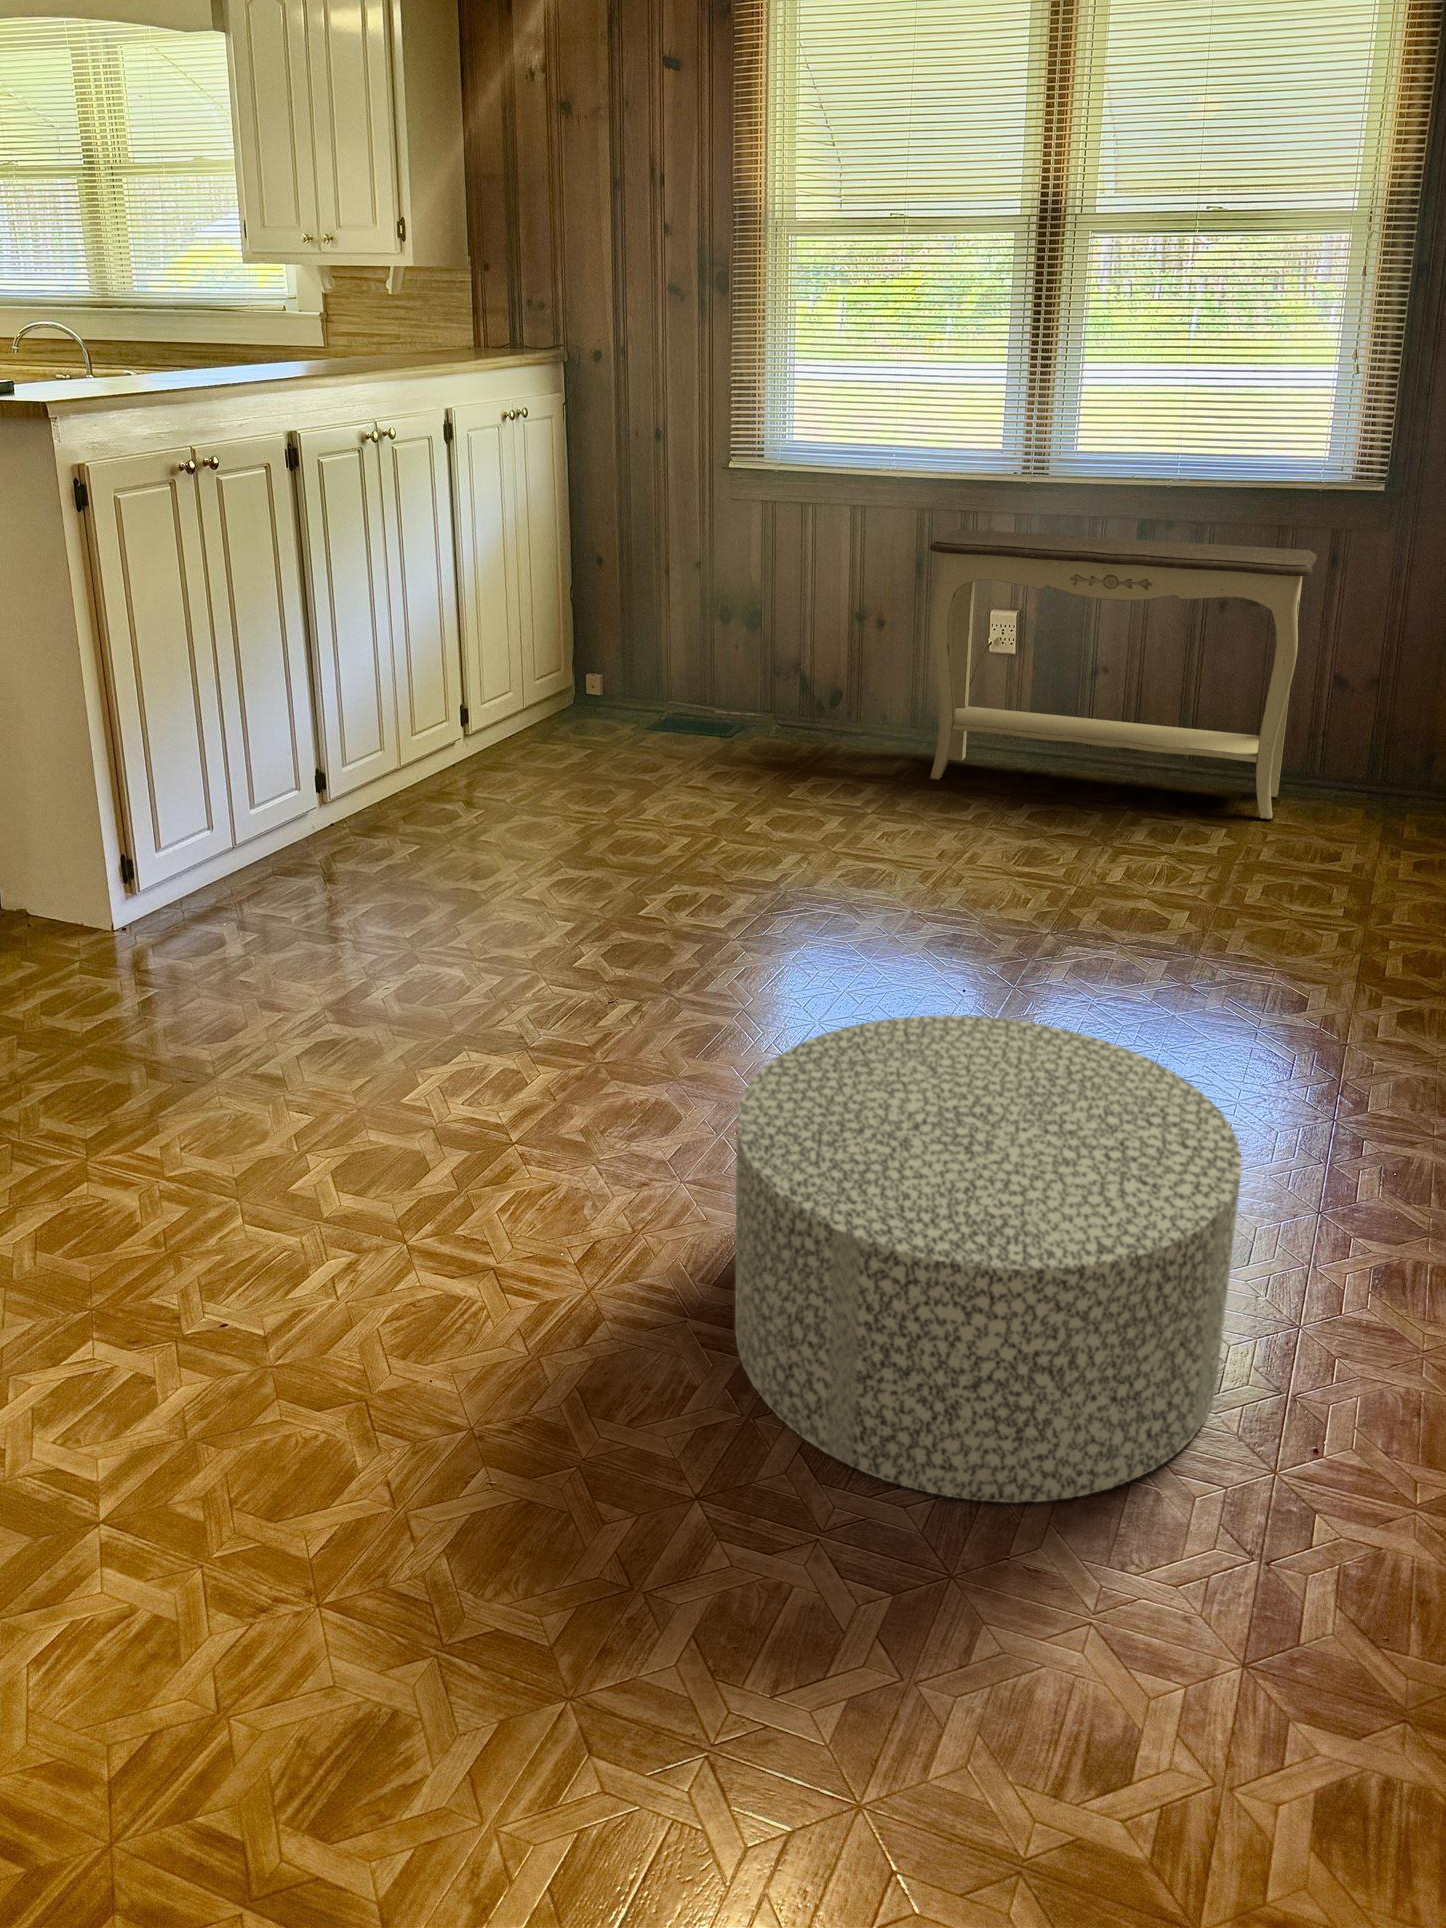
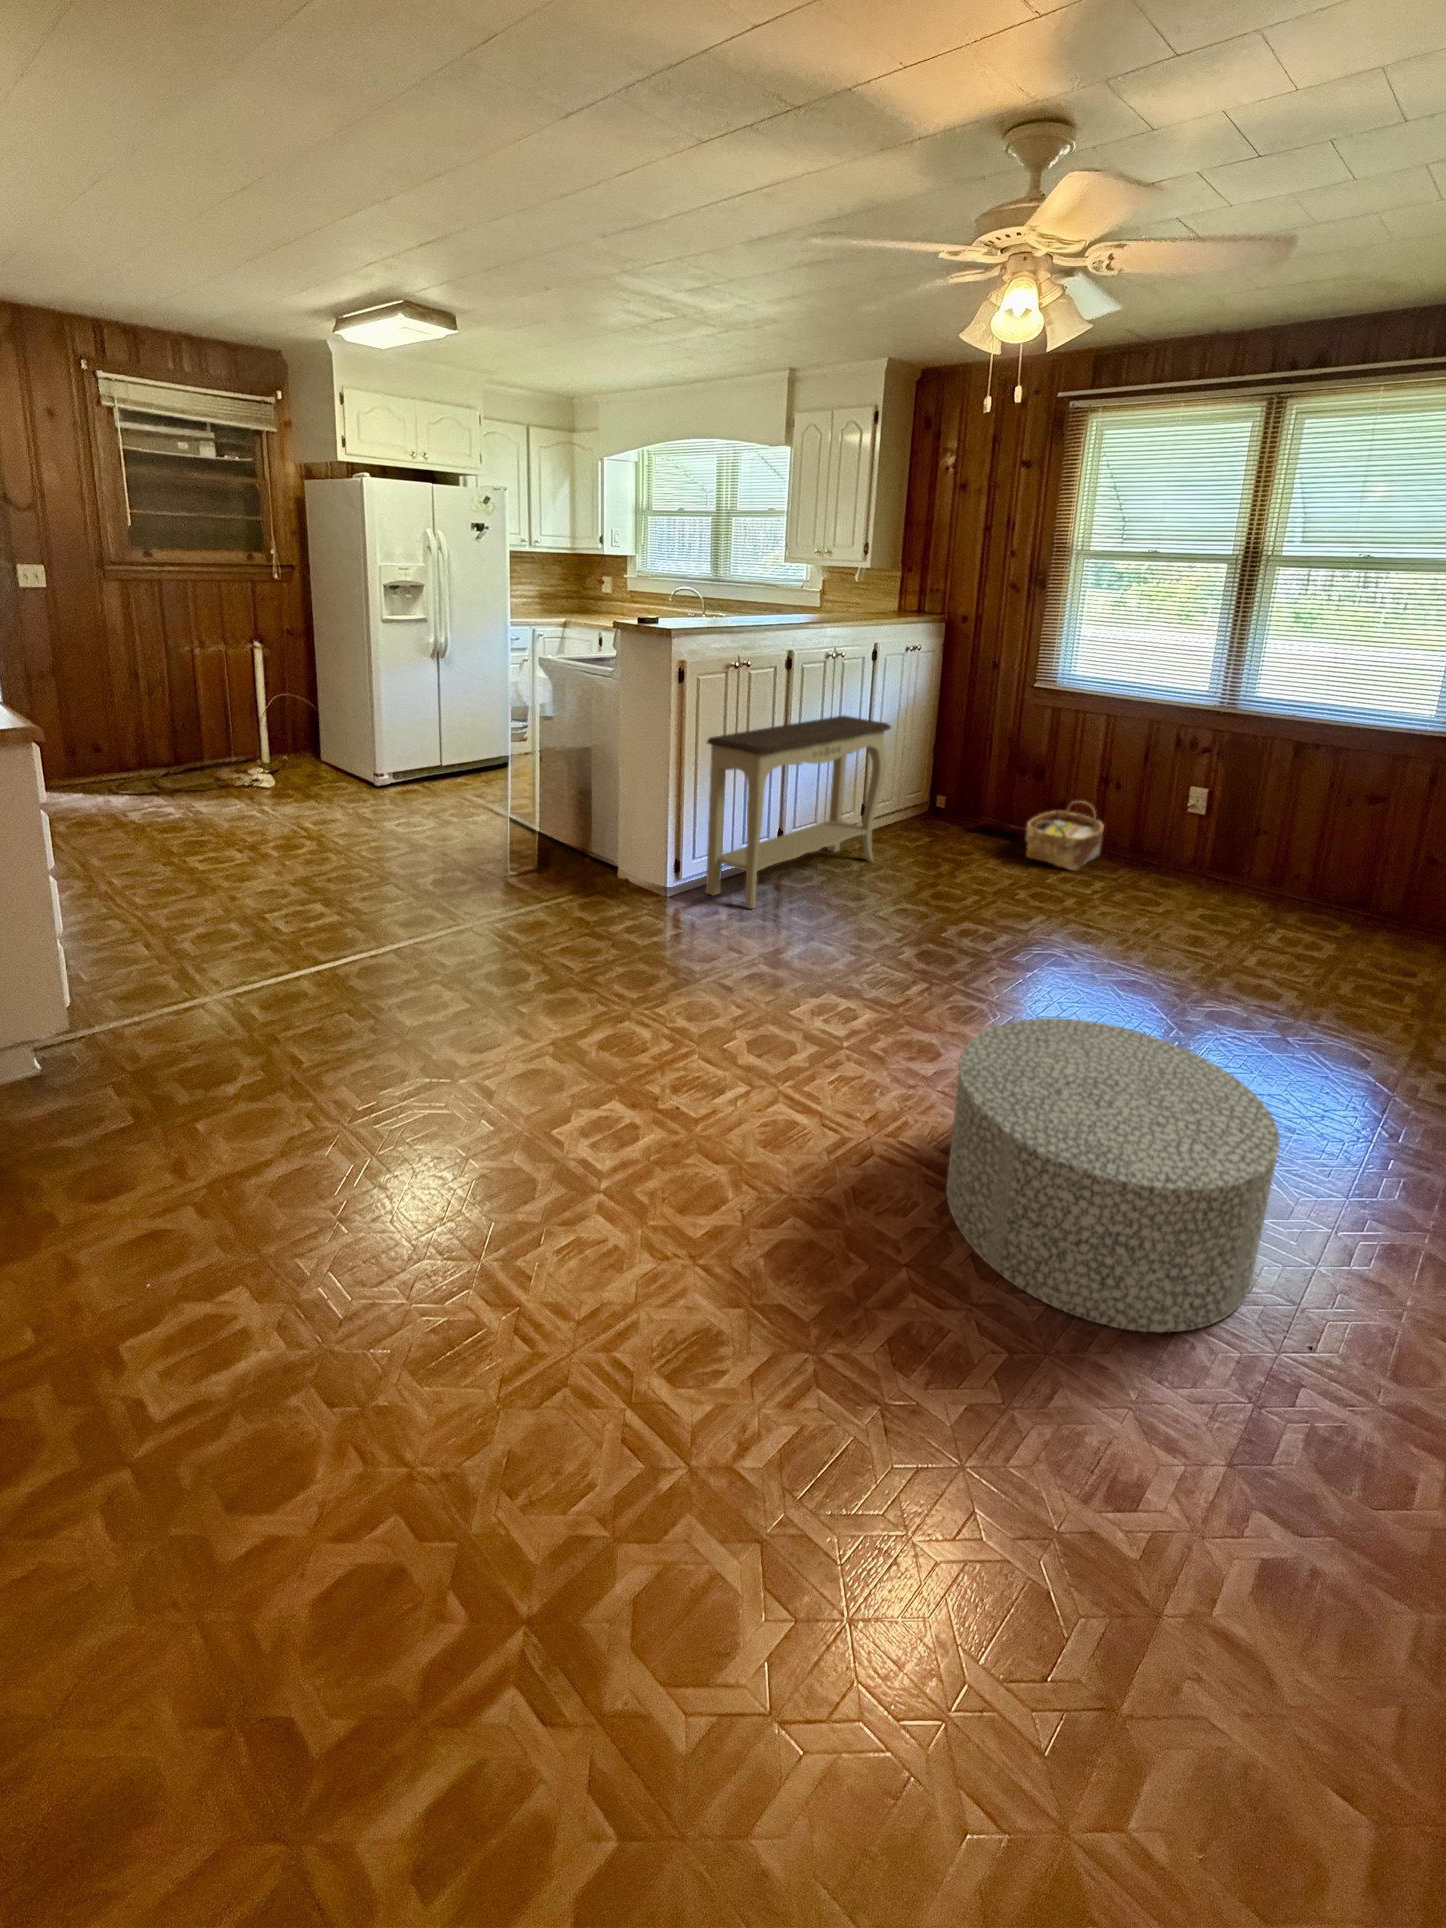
console table: present [930,529,1317,819] -> present [706,716,891,909]
woven basket: none [743,653,865,771] -> present [1026,801,1104,870]

